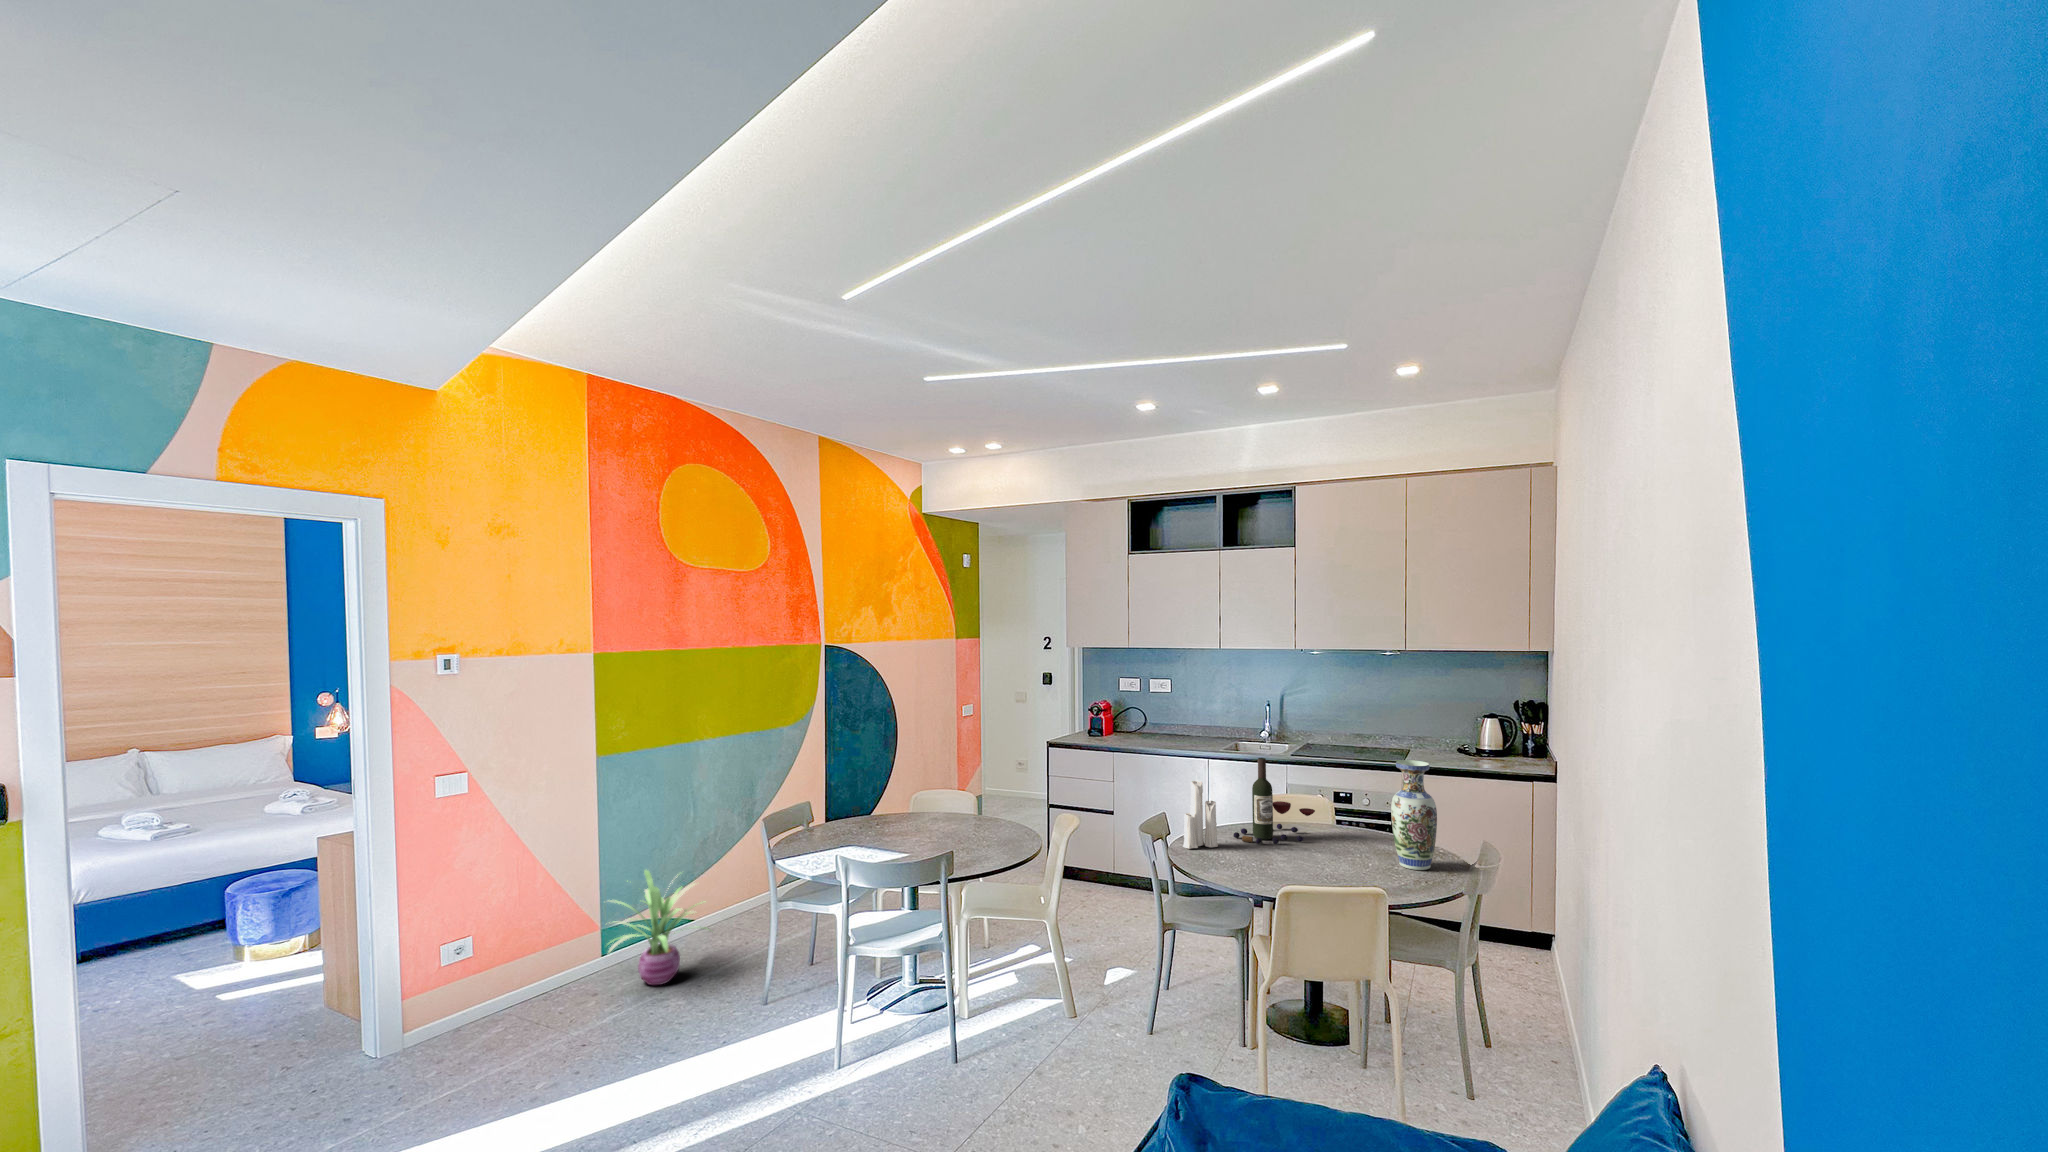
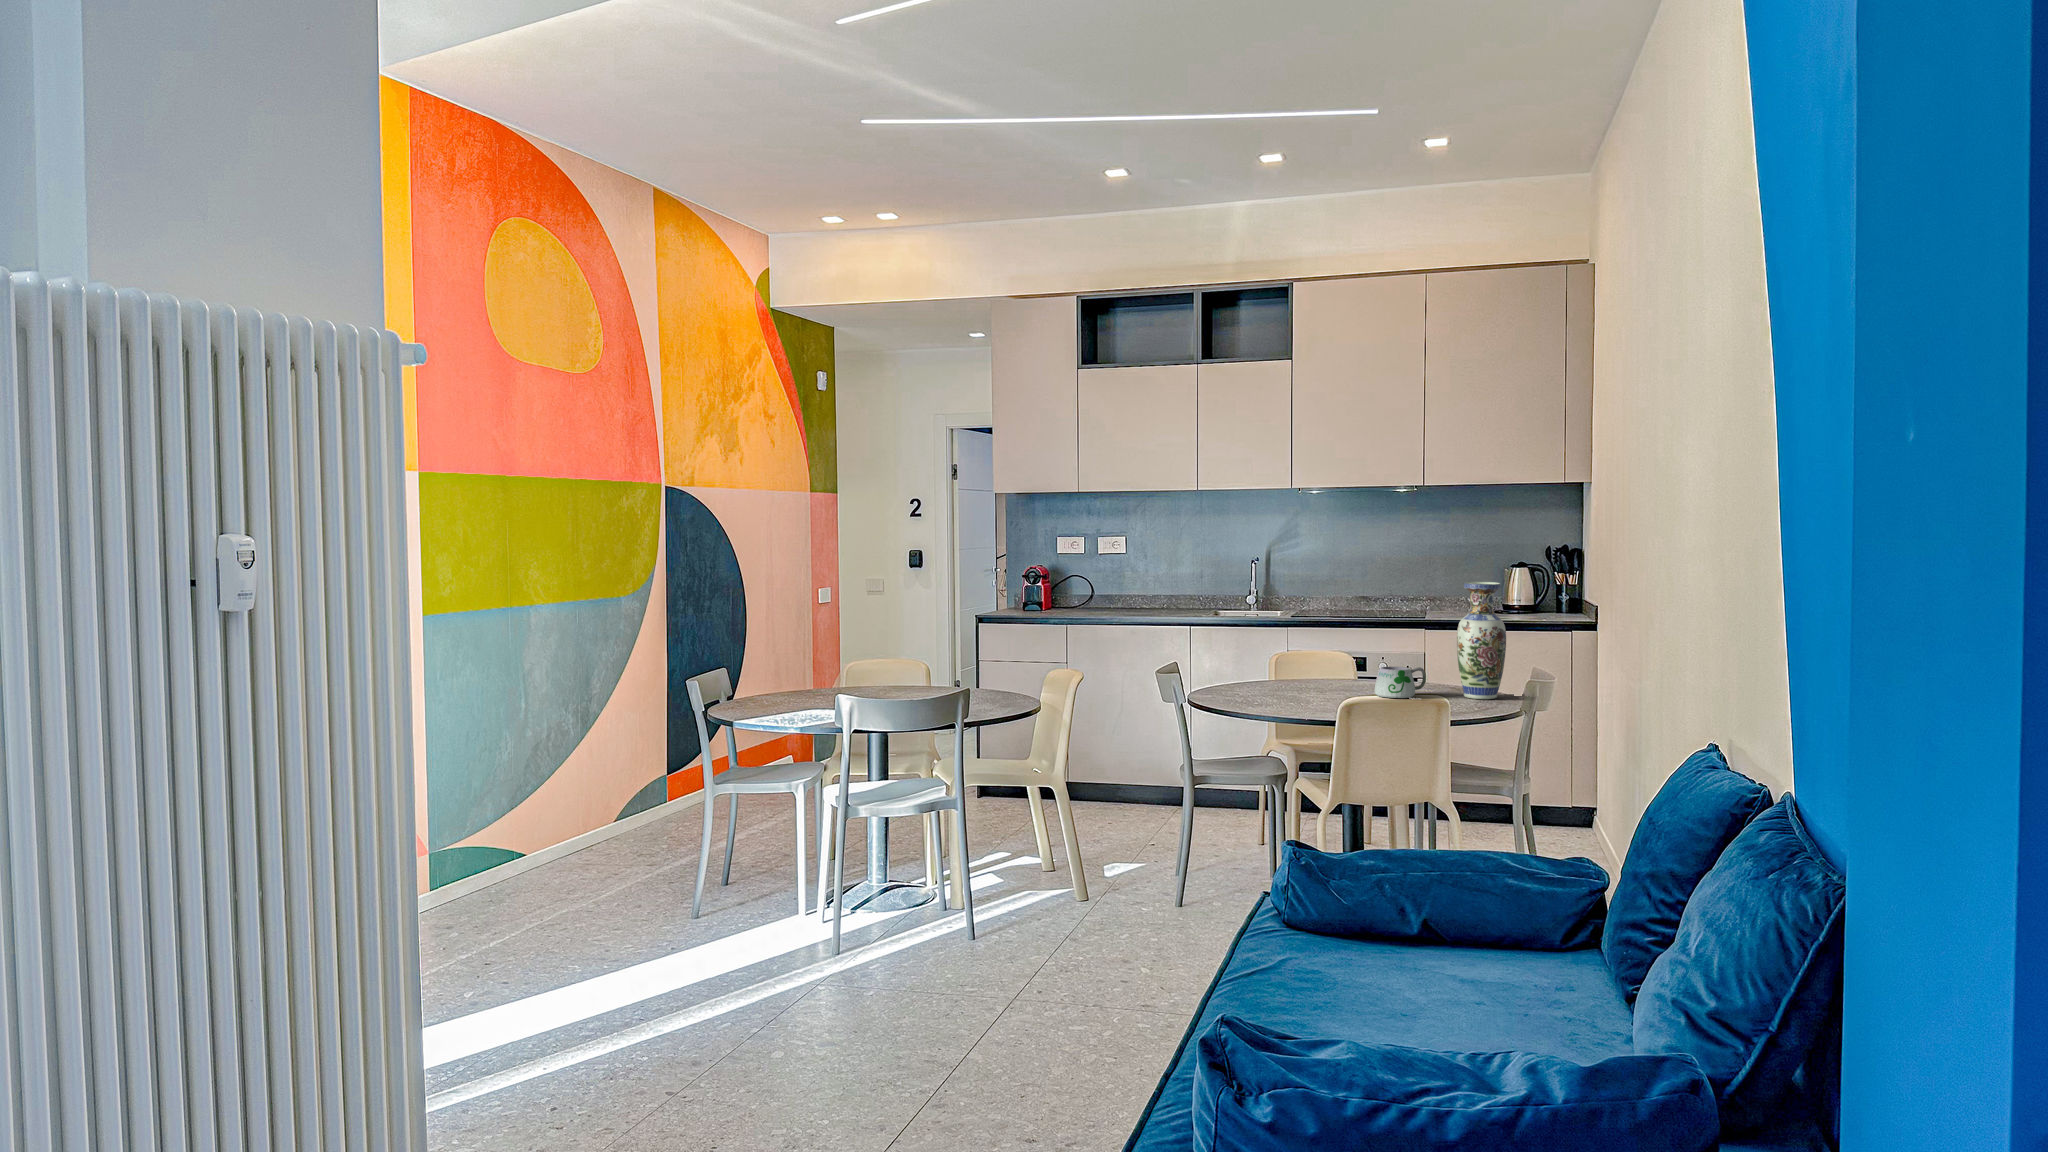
wine bottle: present [1233,758,1315,844] -> none [1272,592,1364,689]
candle: present [1183,774,1218,849] -> none [1222,602,1261,693]
mug: none [1317,832,1364,868] -> present [1375,667,1426,698]
decorative plant: present [609,870,709,985] -> none [434,765,603,913]

